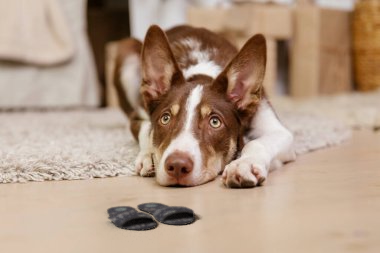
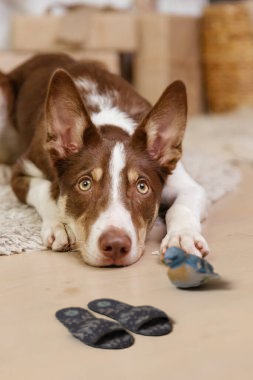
plush toy: none [207,163,261,200] -> present [163,246,220,288]

